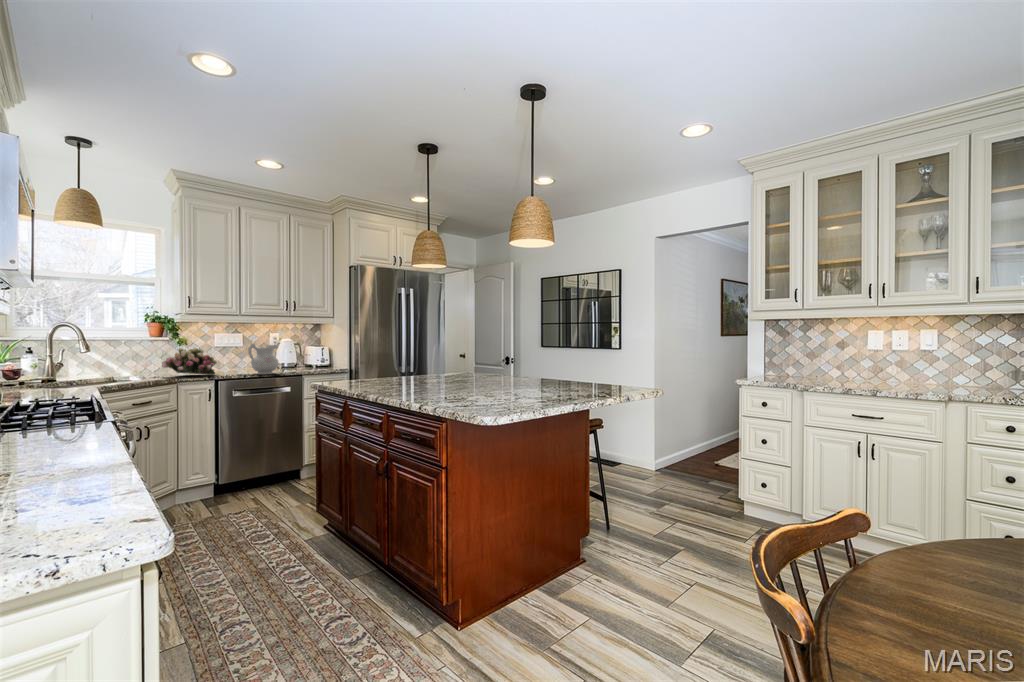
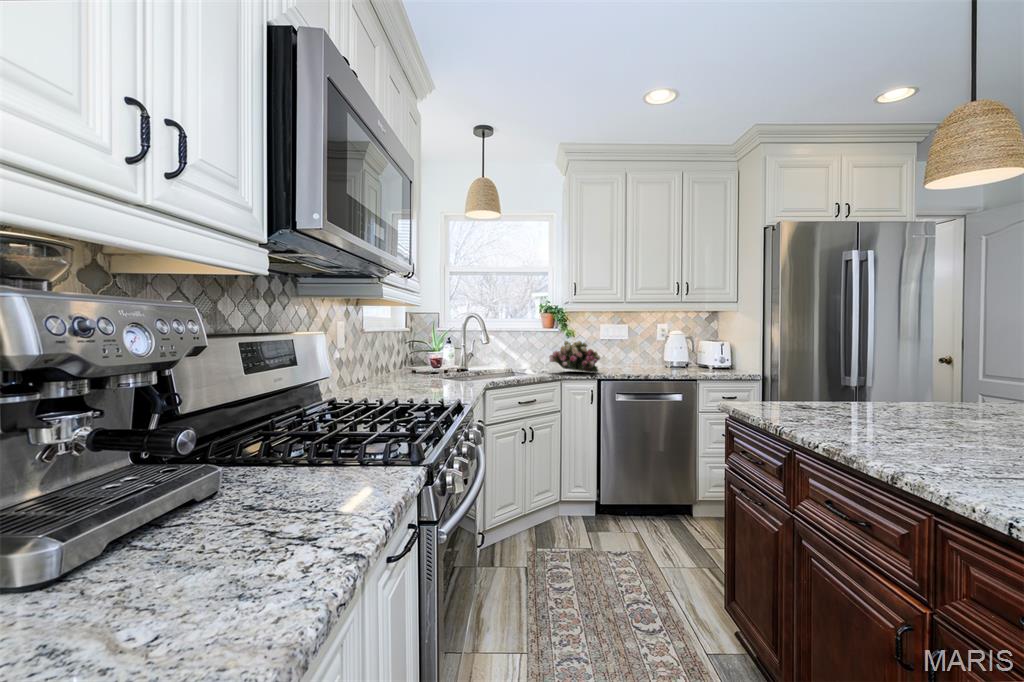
ceramic pitcher: present [248,344,279,374] -> none [633,336,667,376]

